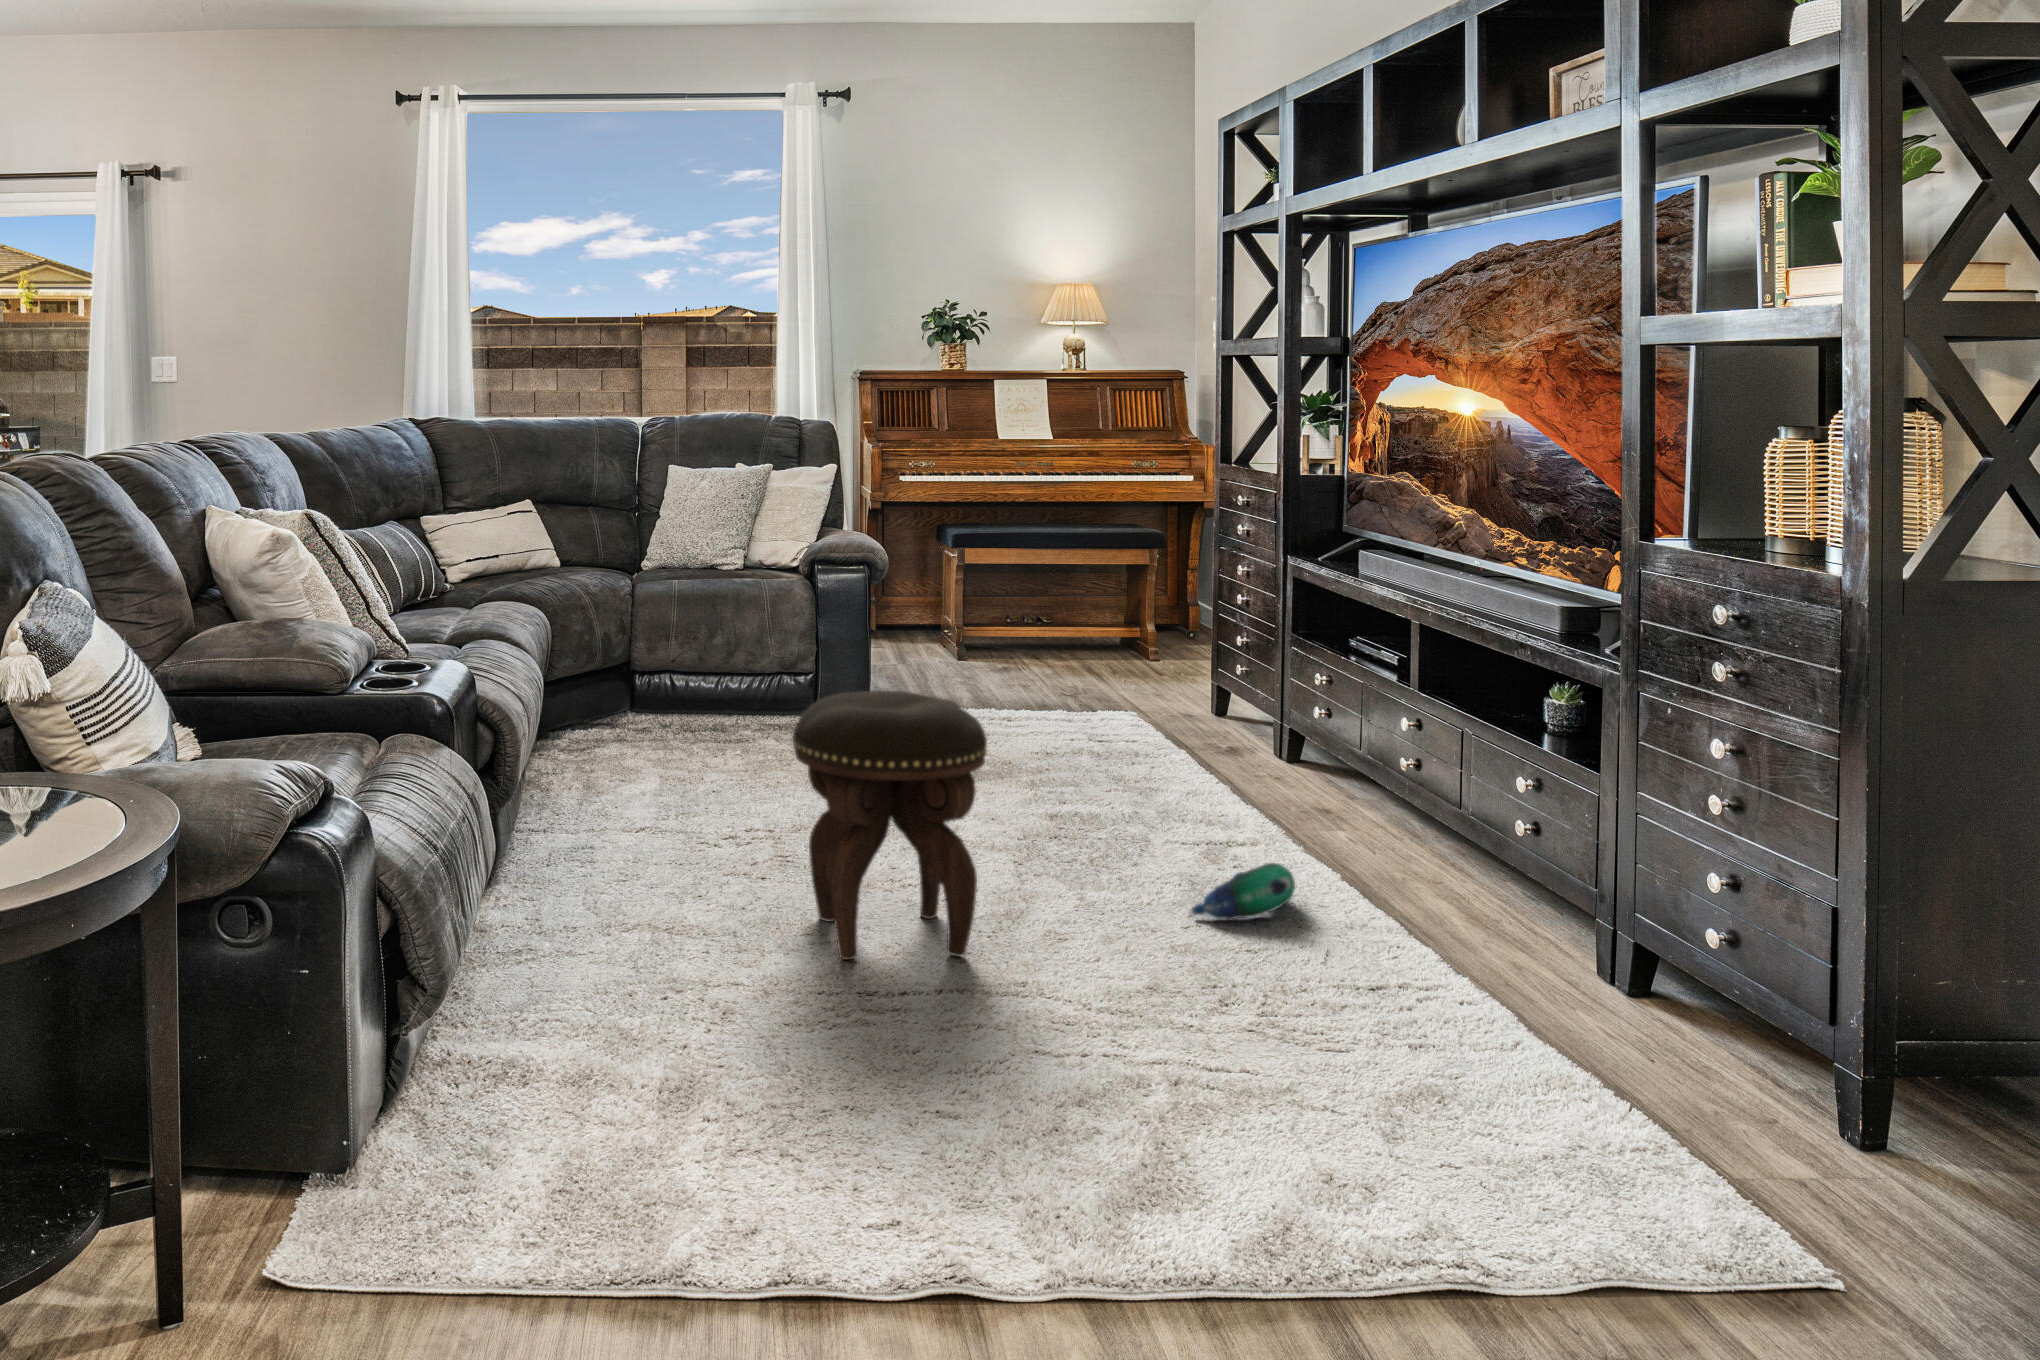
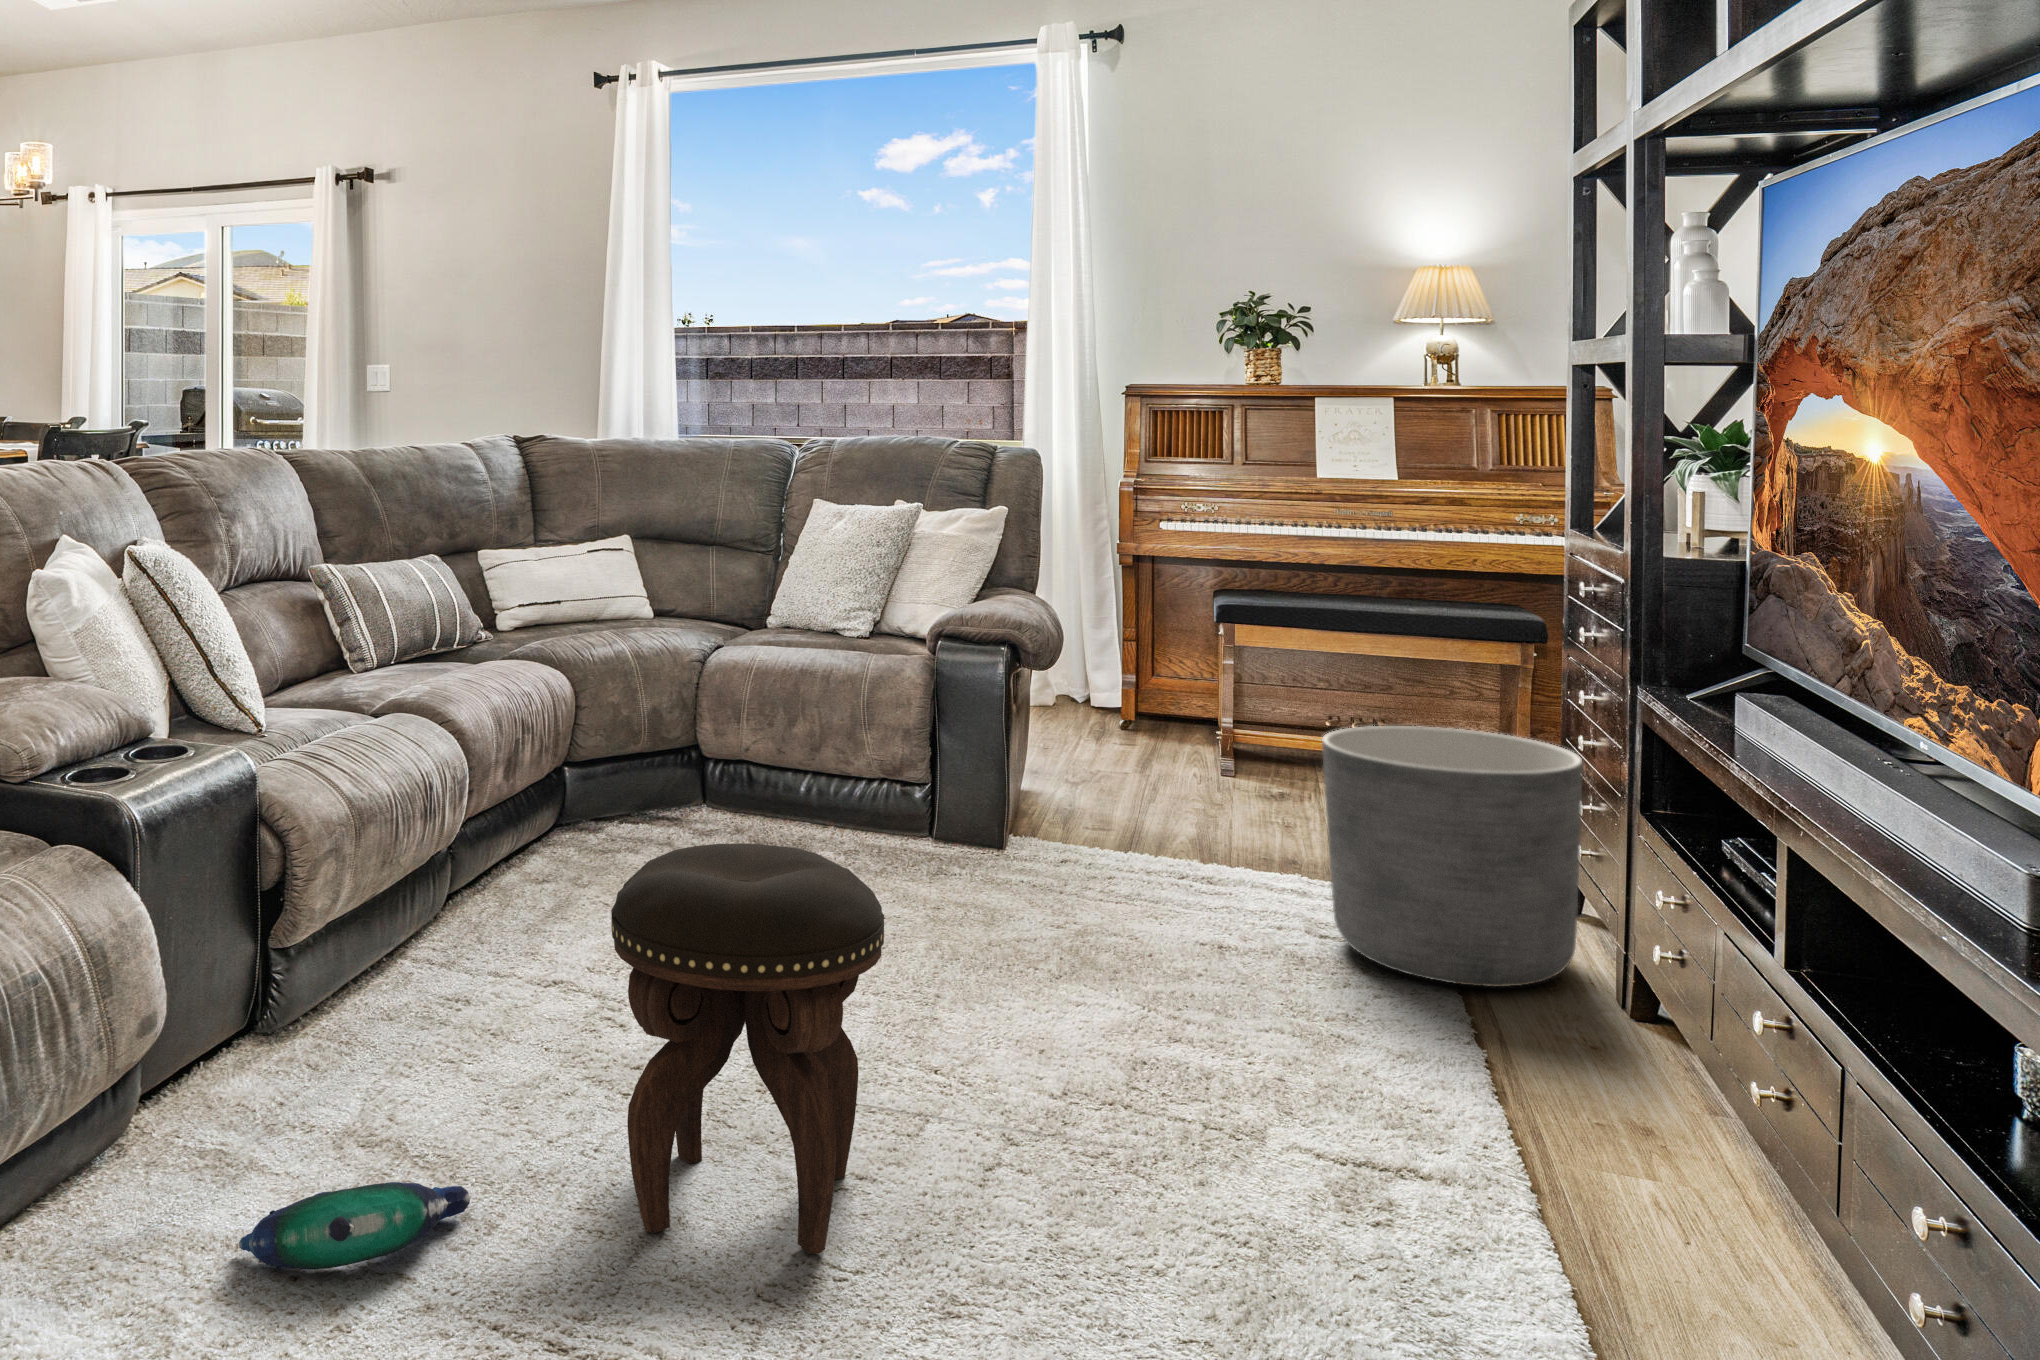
planter: none [1107,605,1274,770] -> present [1322,726,1583,987]
plush toy: present [1191,863,1295,920] -> present [239,1182,470,1270]

